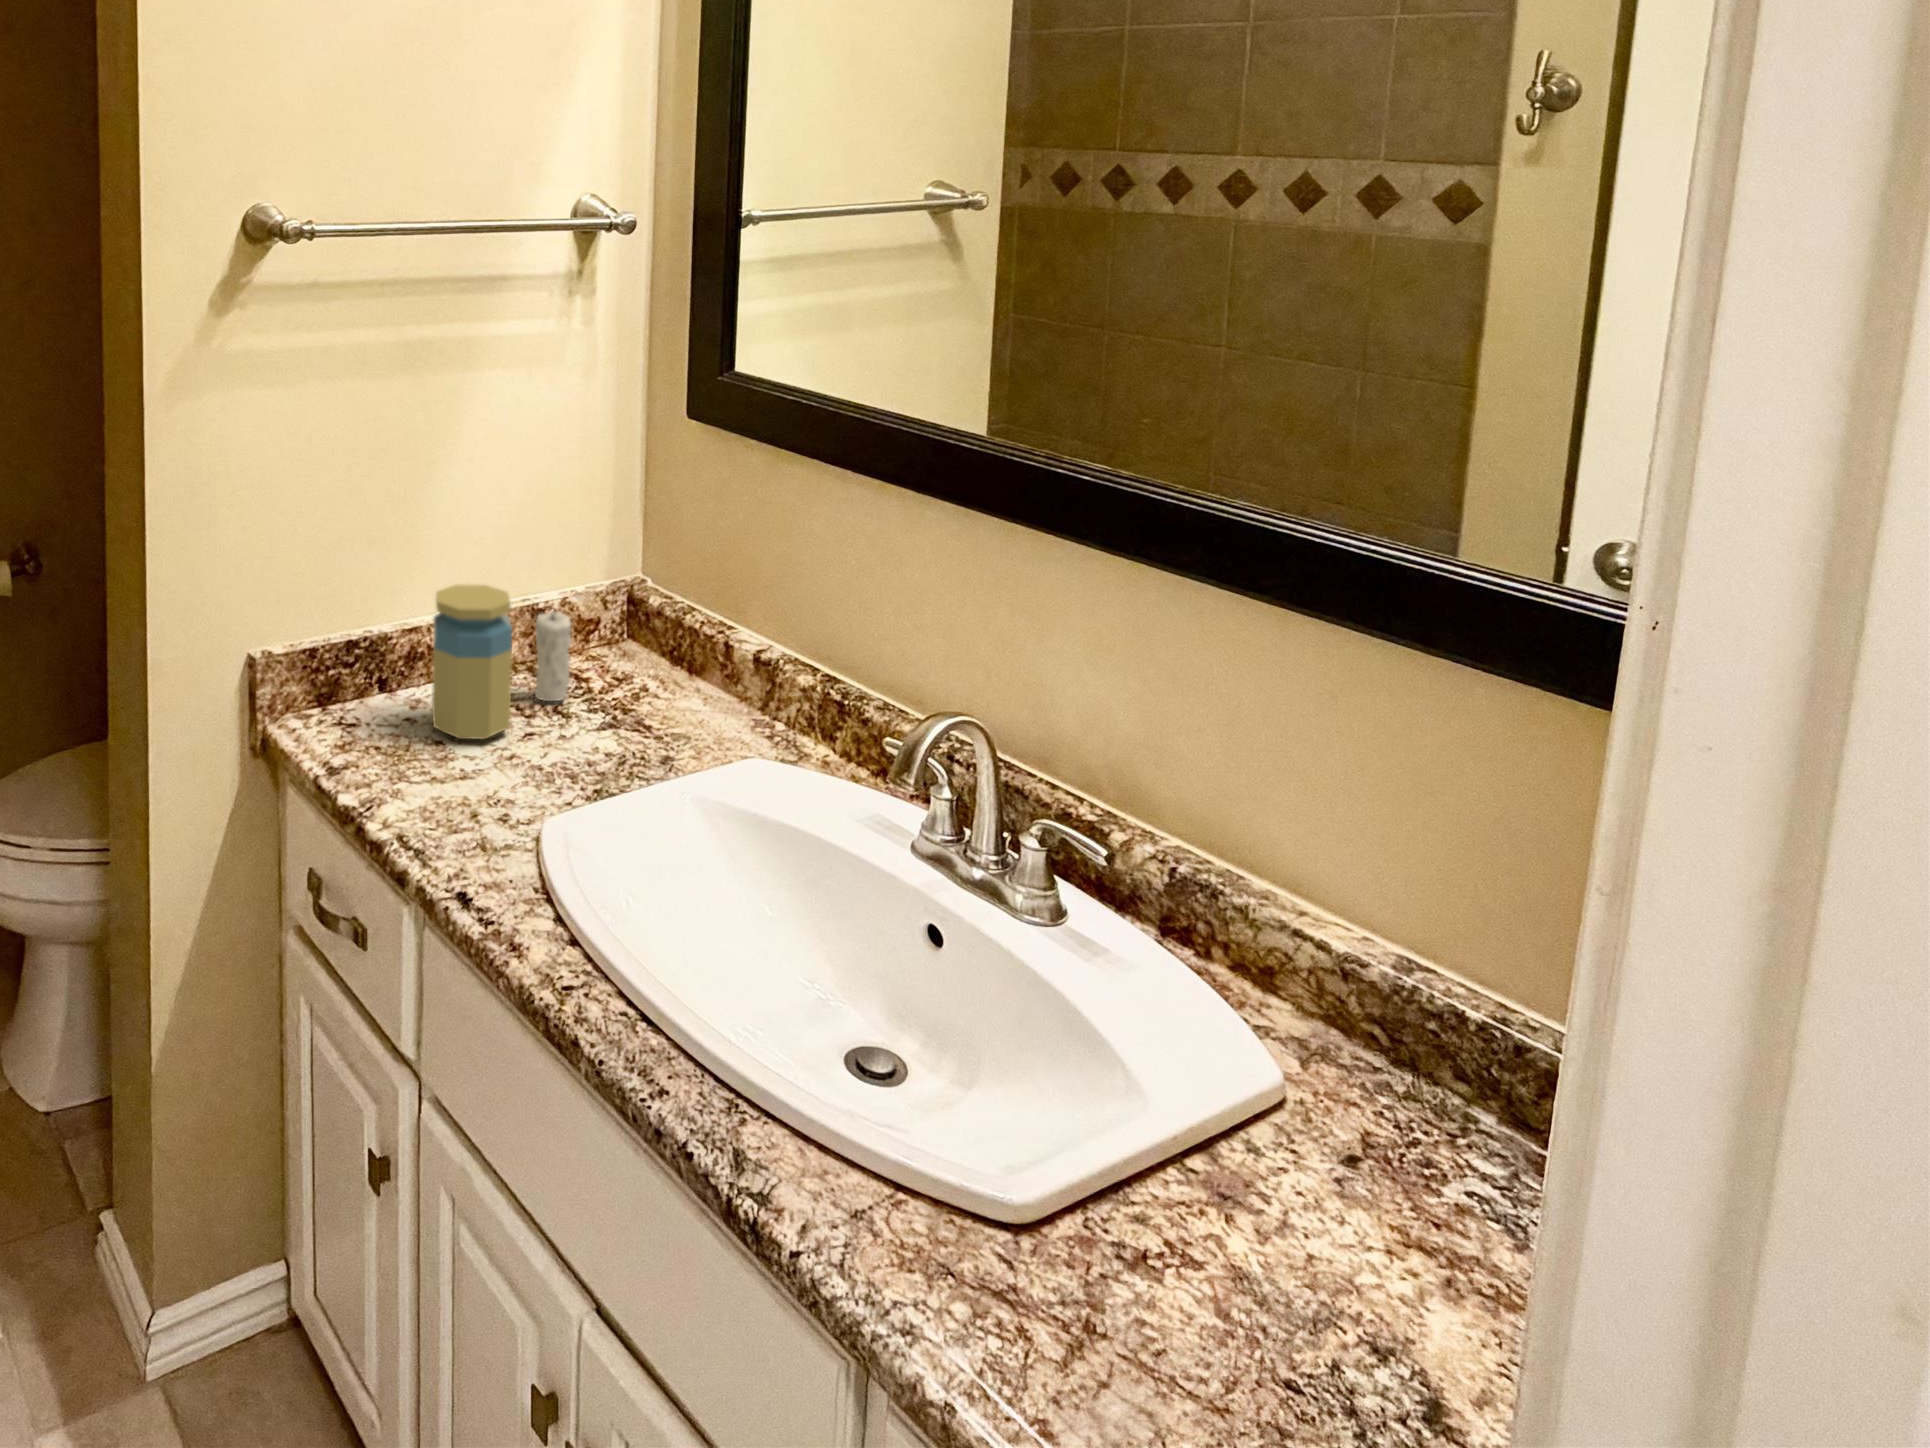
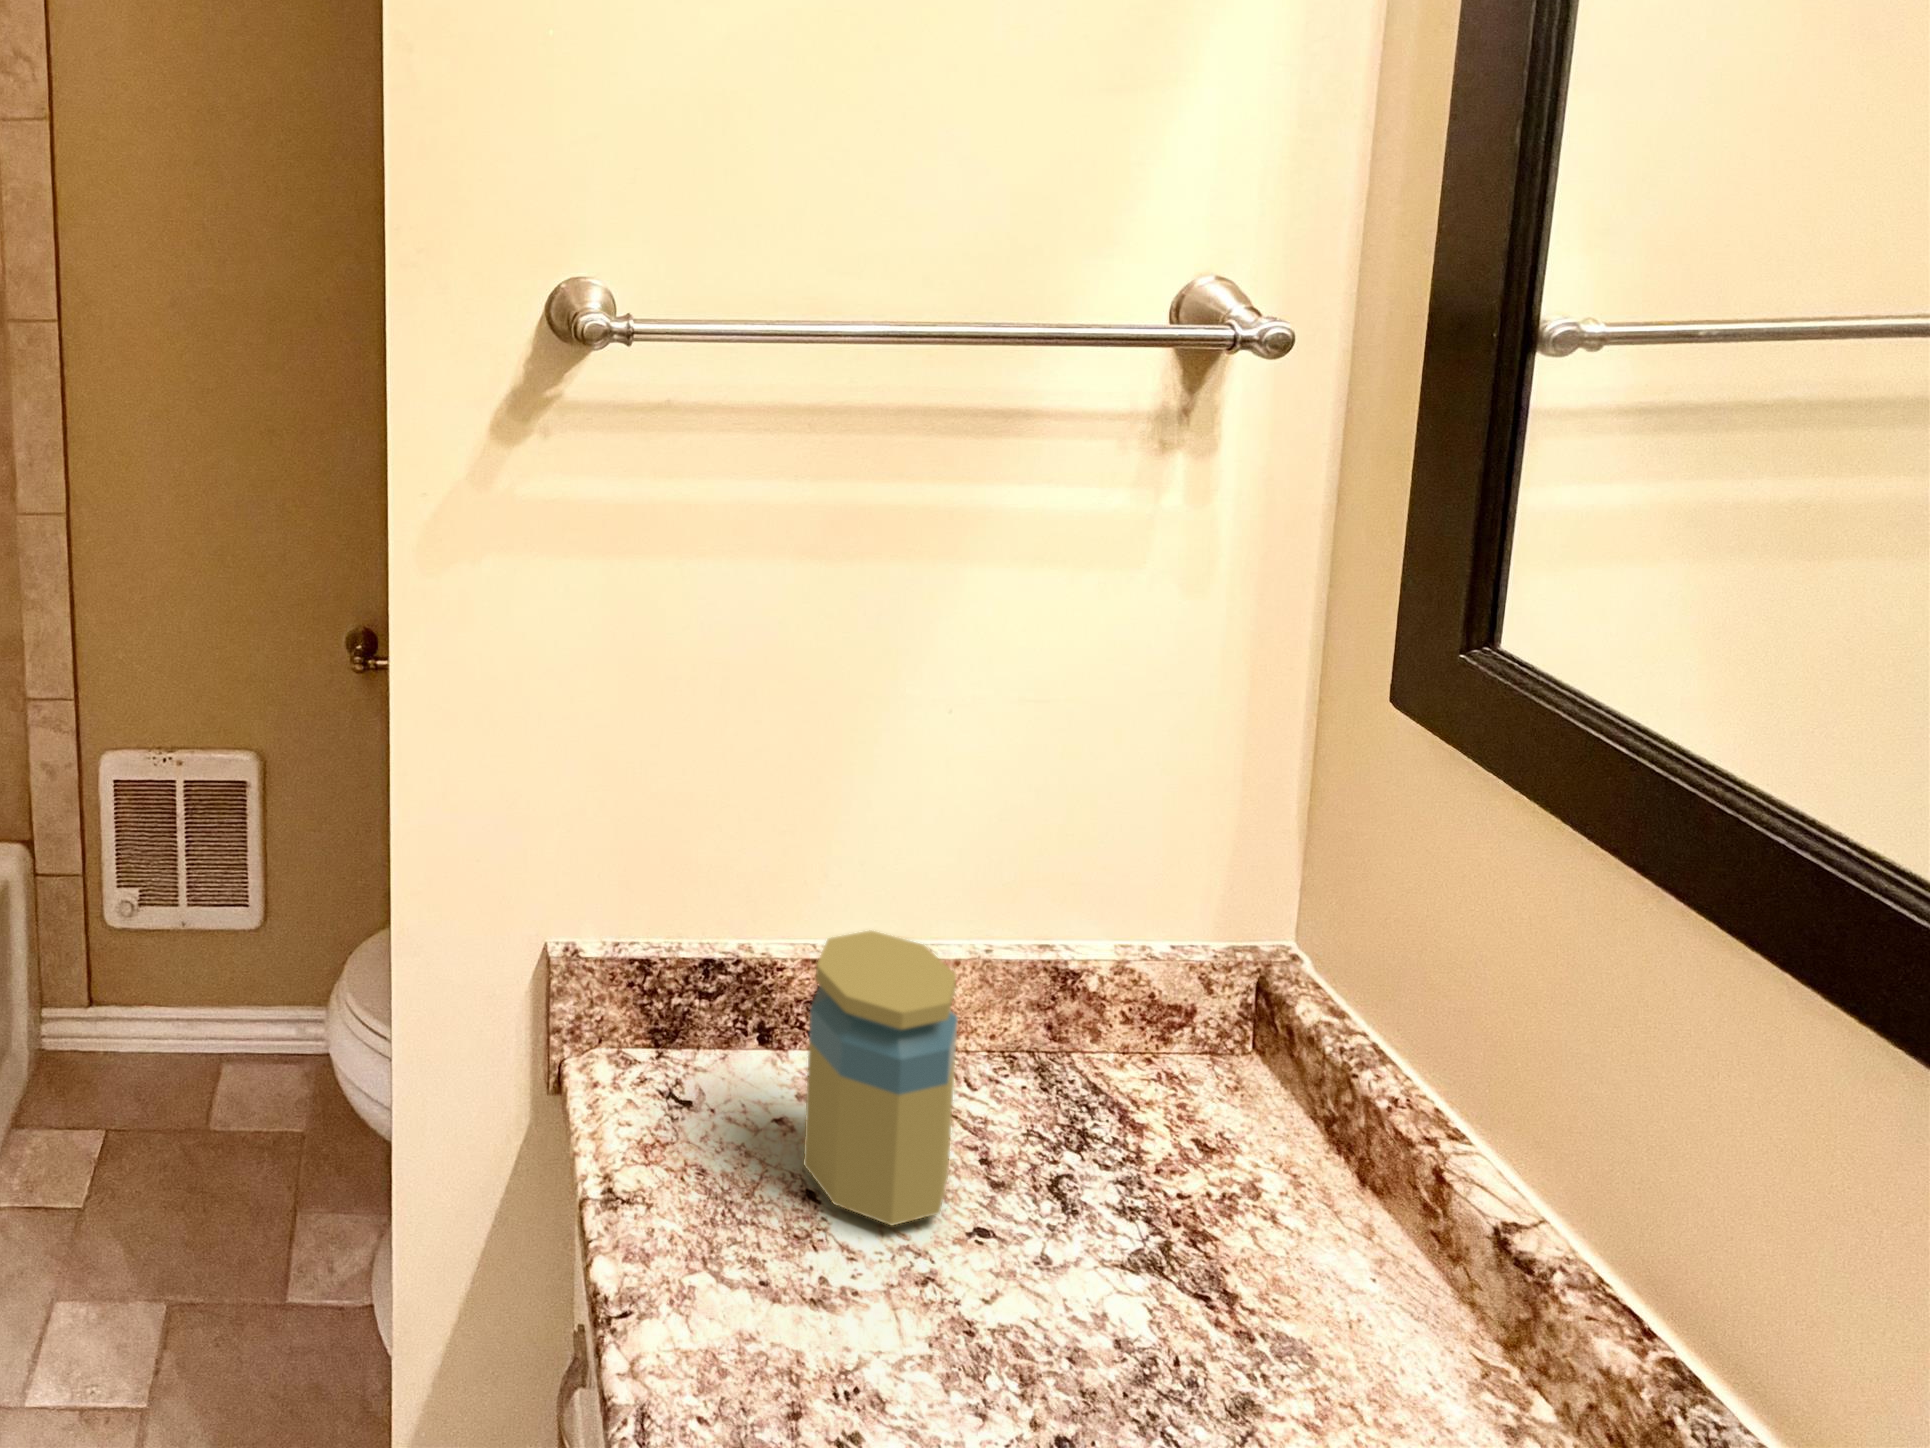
candle: present [535,612,571,701] -> none [1020,983,1097,1170]

